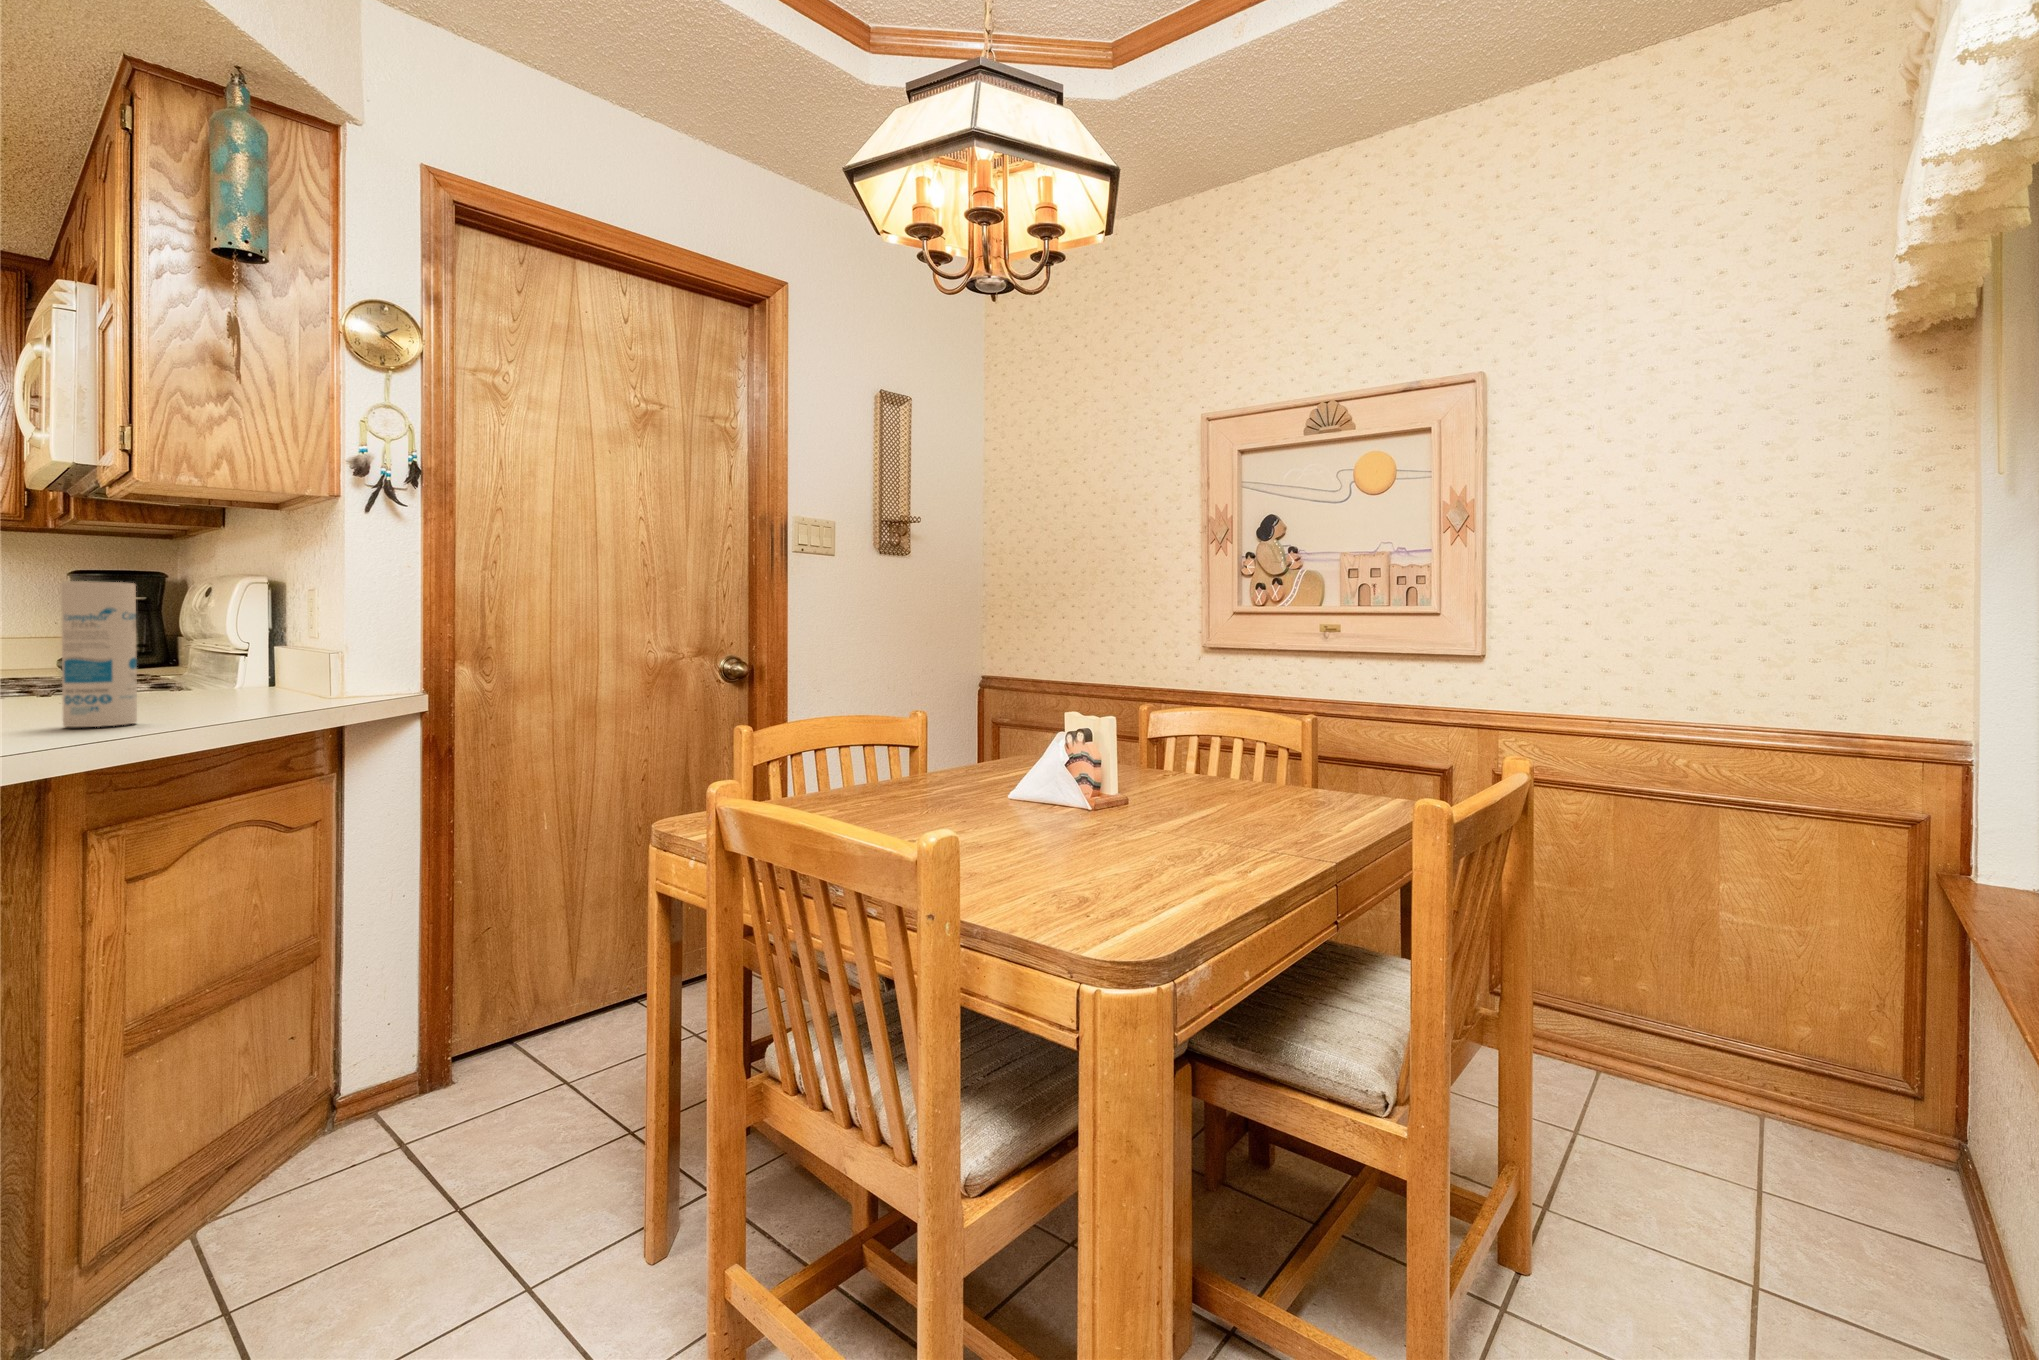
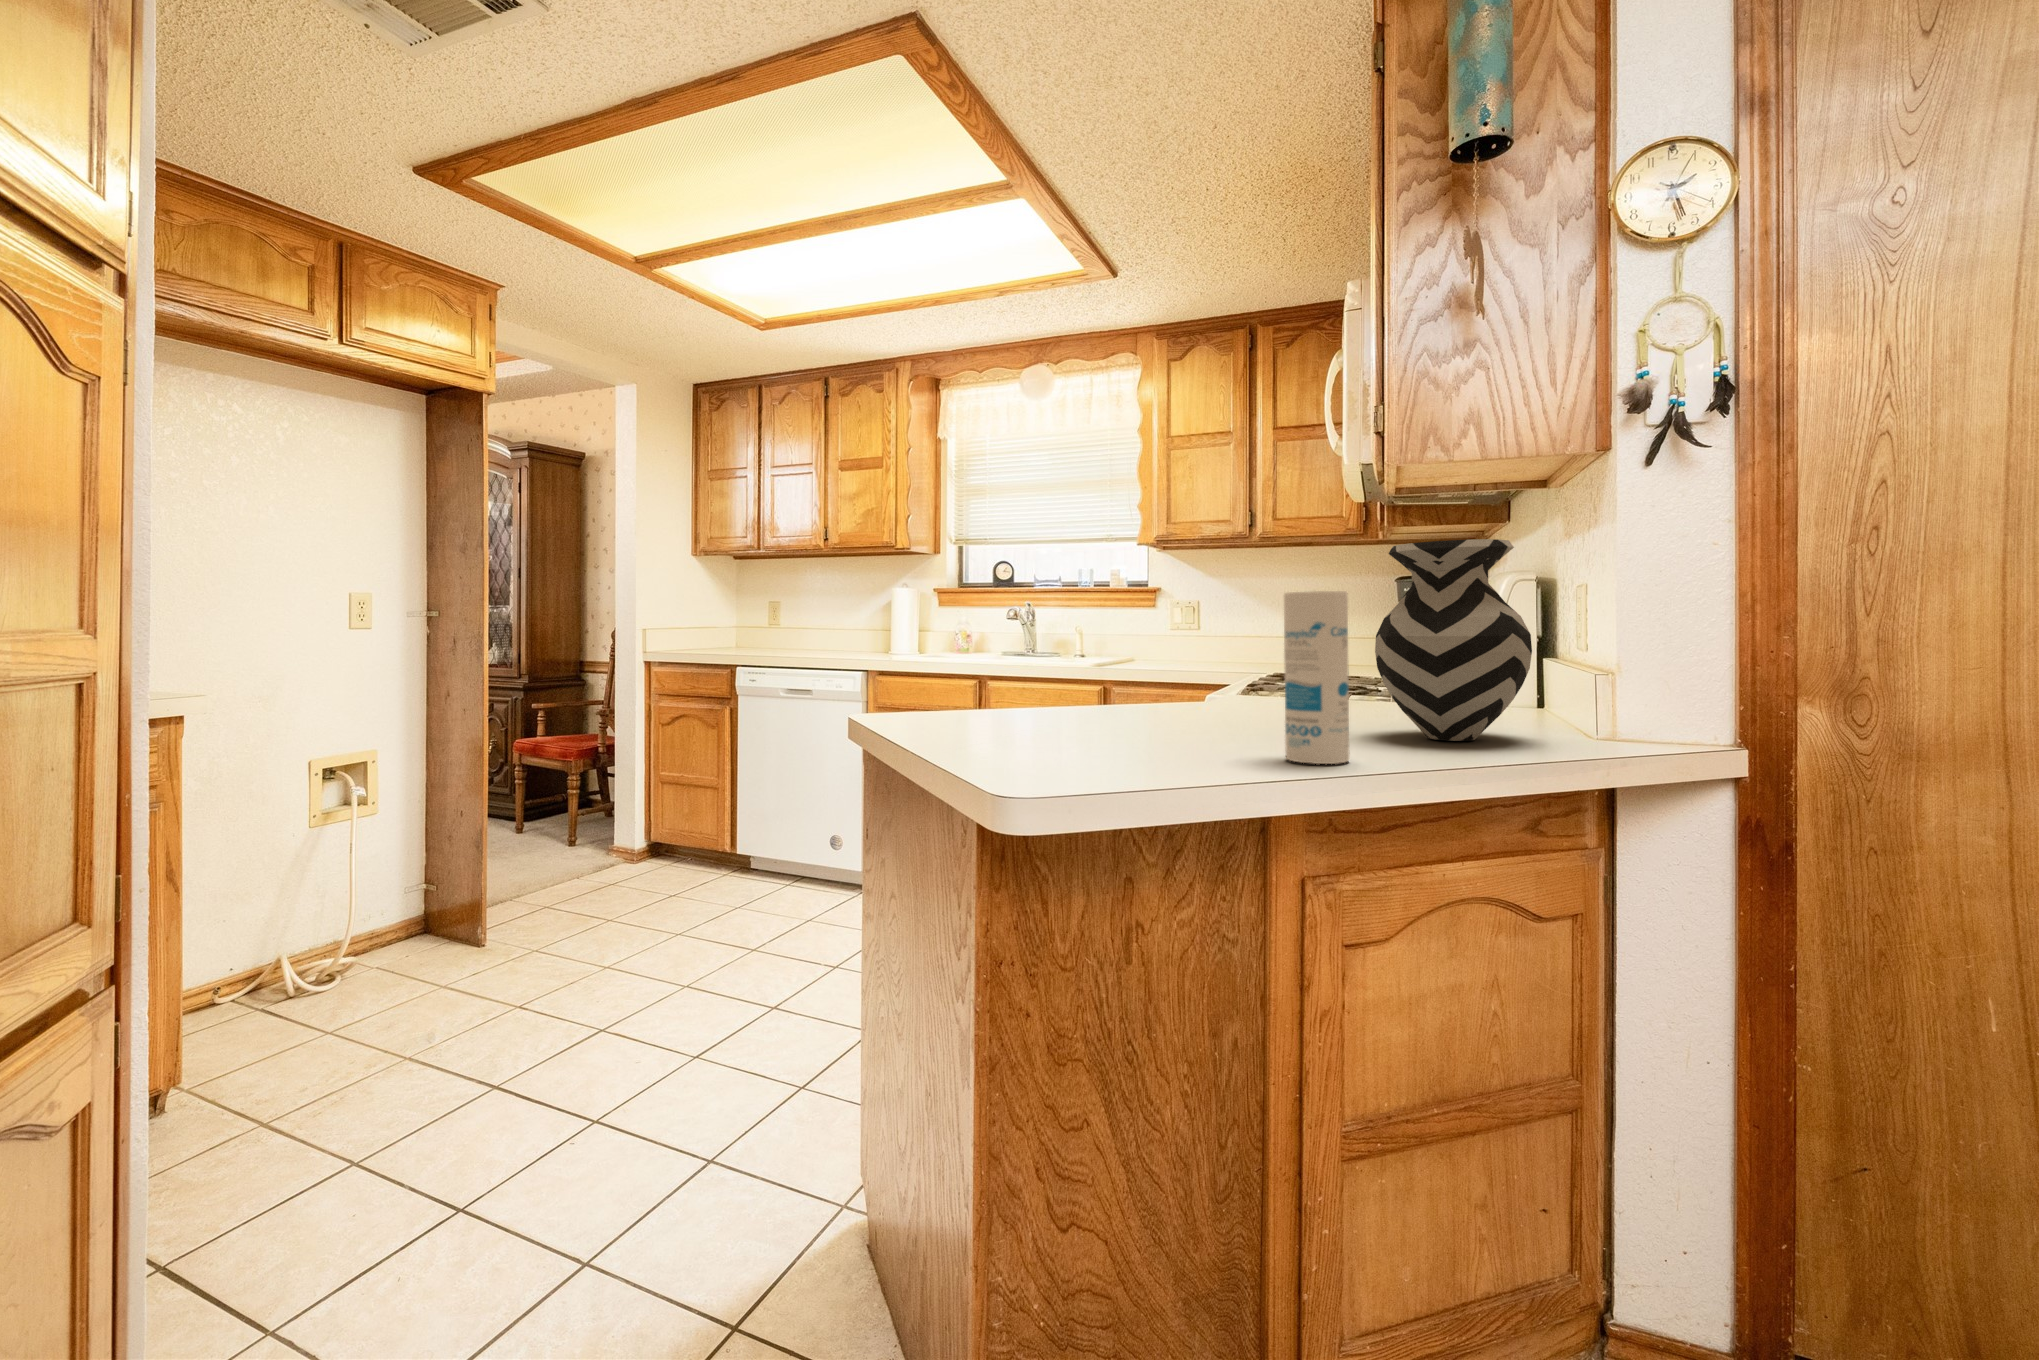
vase: none [133,548,286,707] -> present [1375,539,1532,741]

